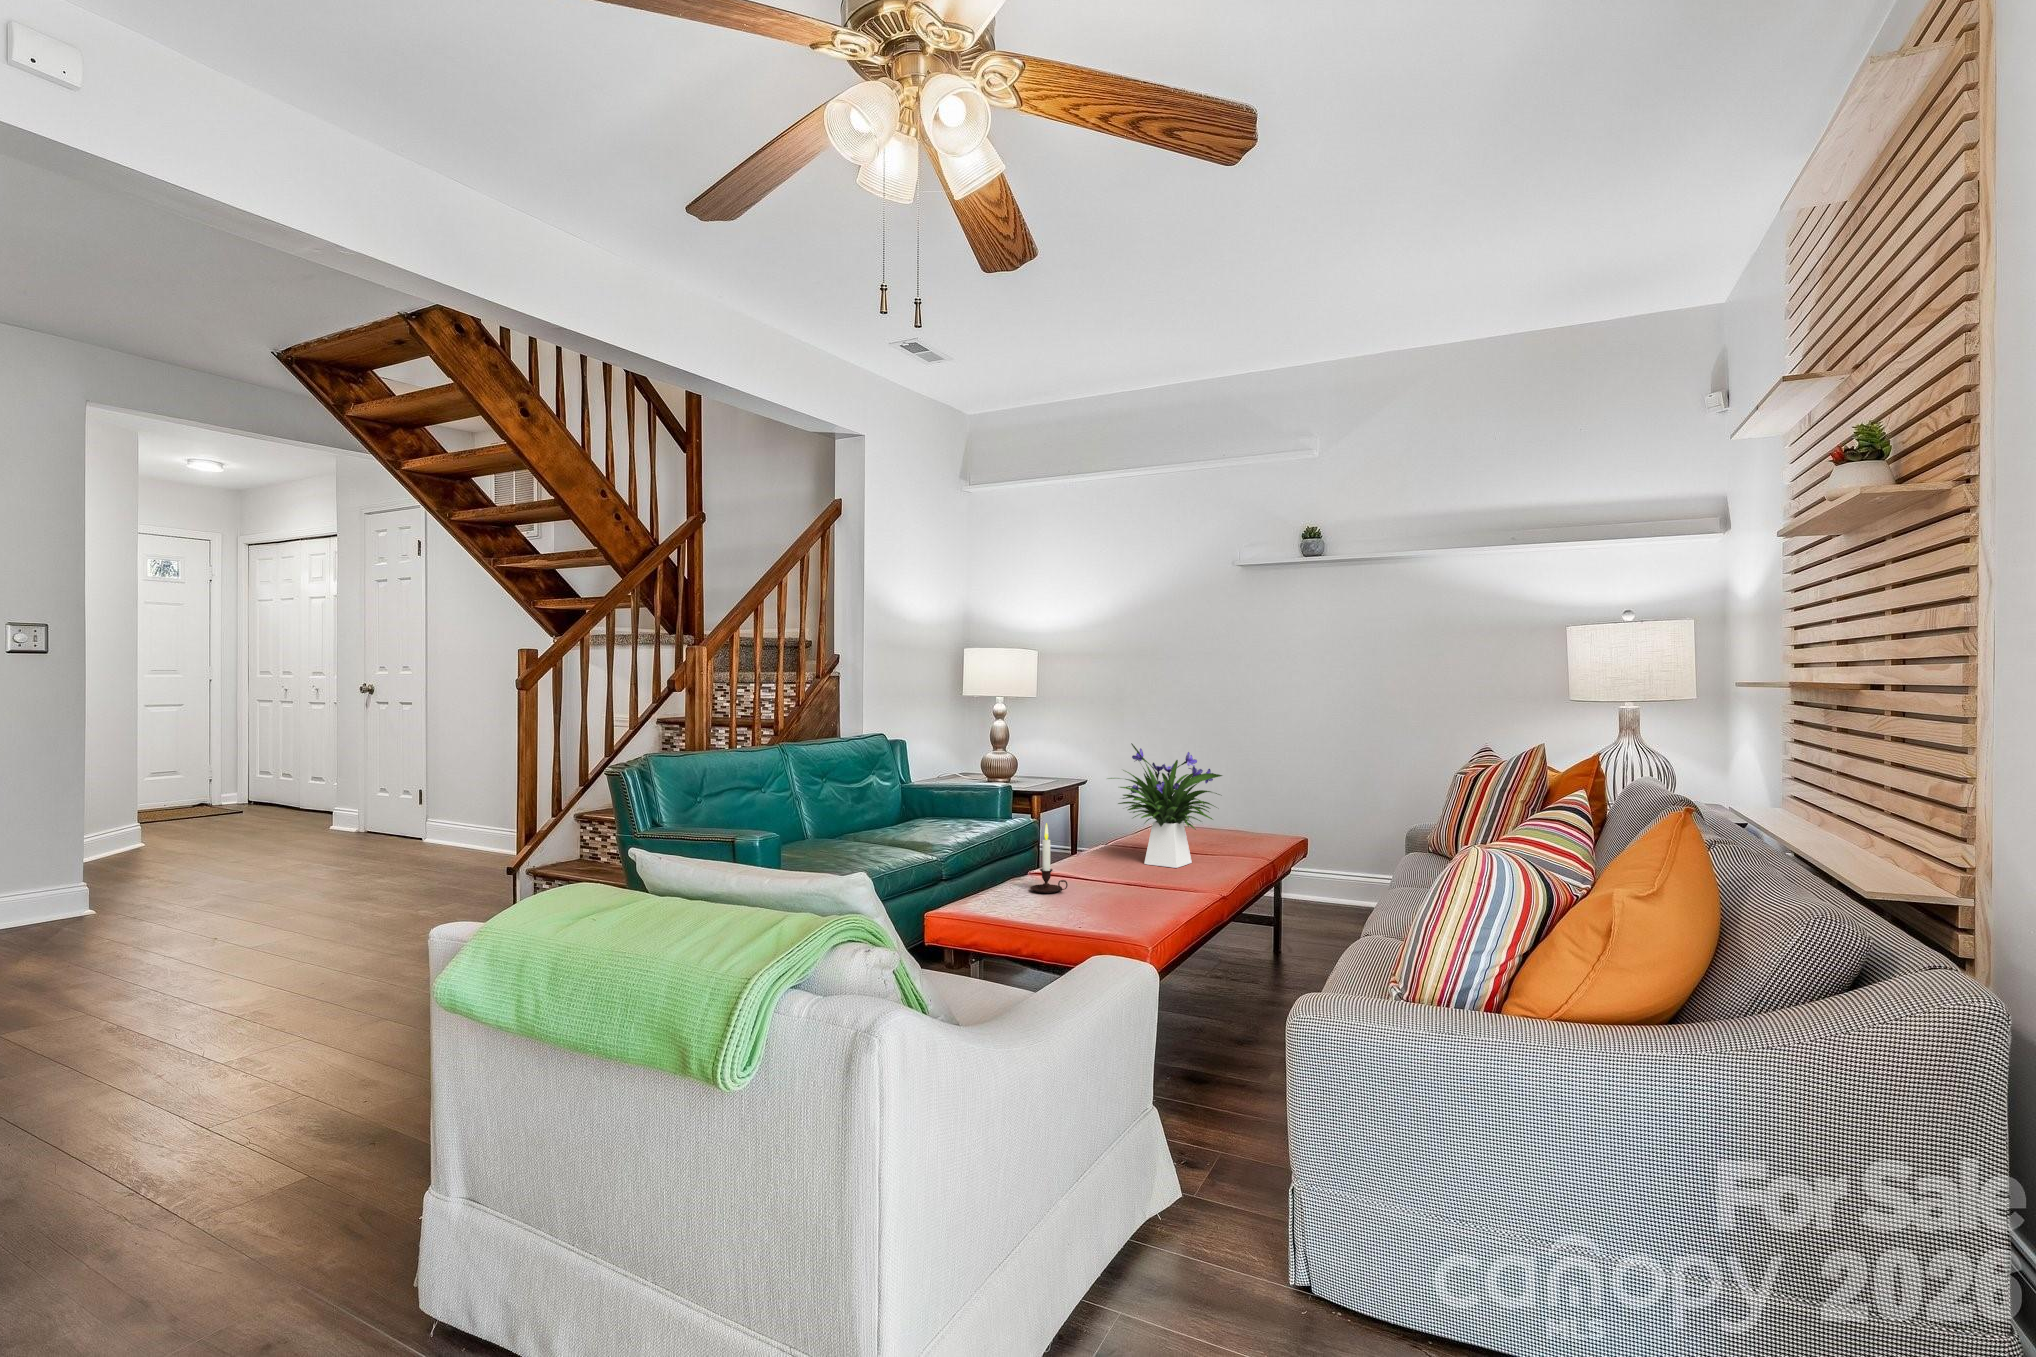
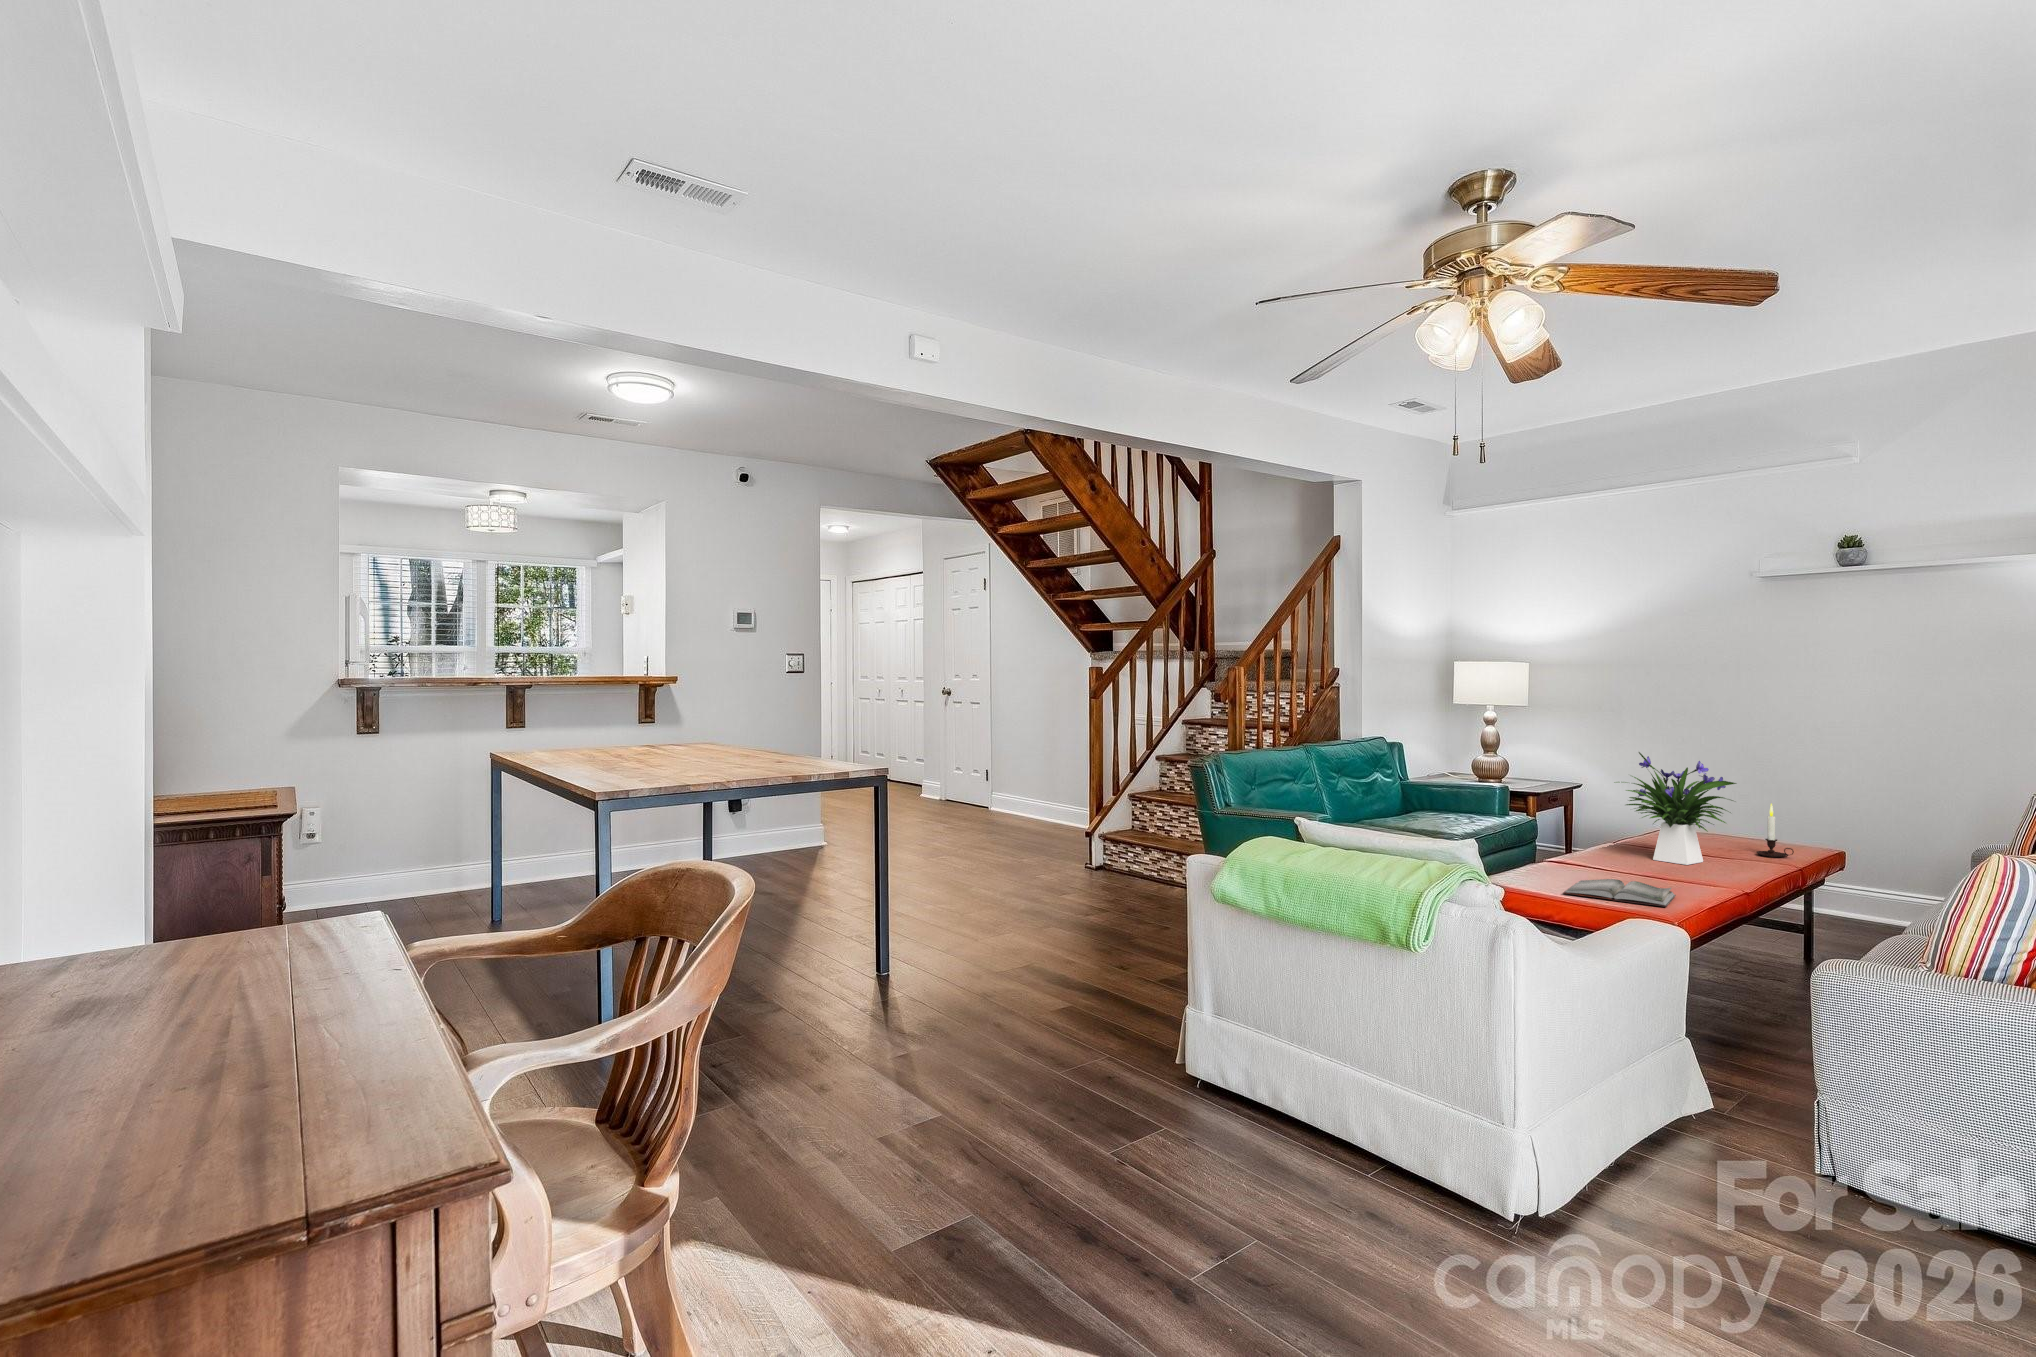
candle: present [1030,823,1068,893] -> present [1757,804,1794,857]
hardback book: none [1044,894,1162,925] -> present [1563,879,1676,907]

